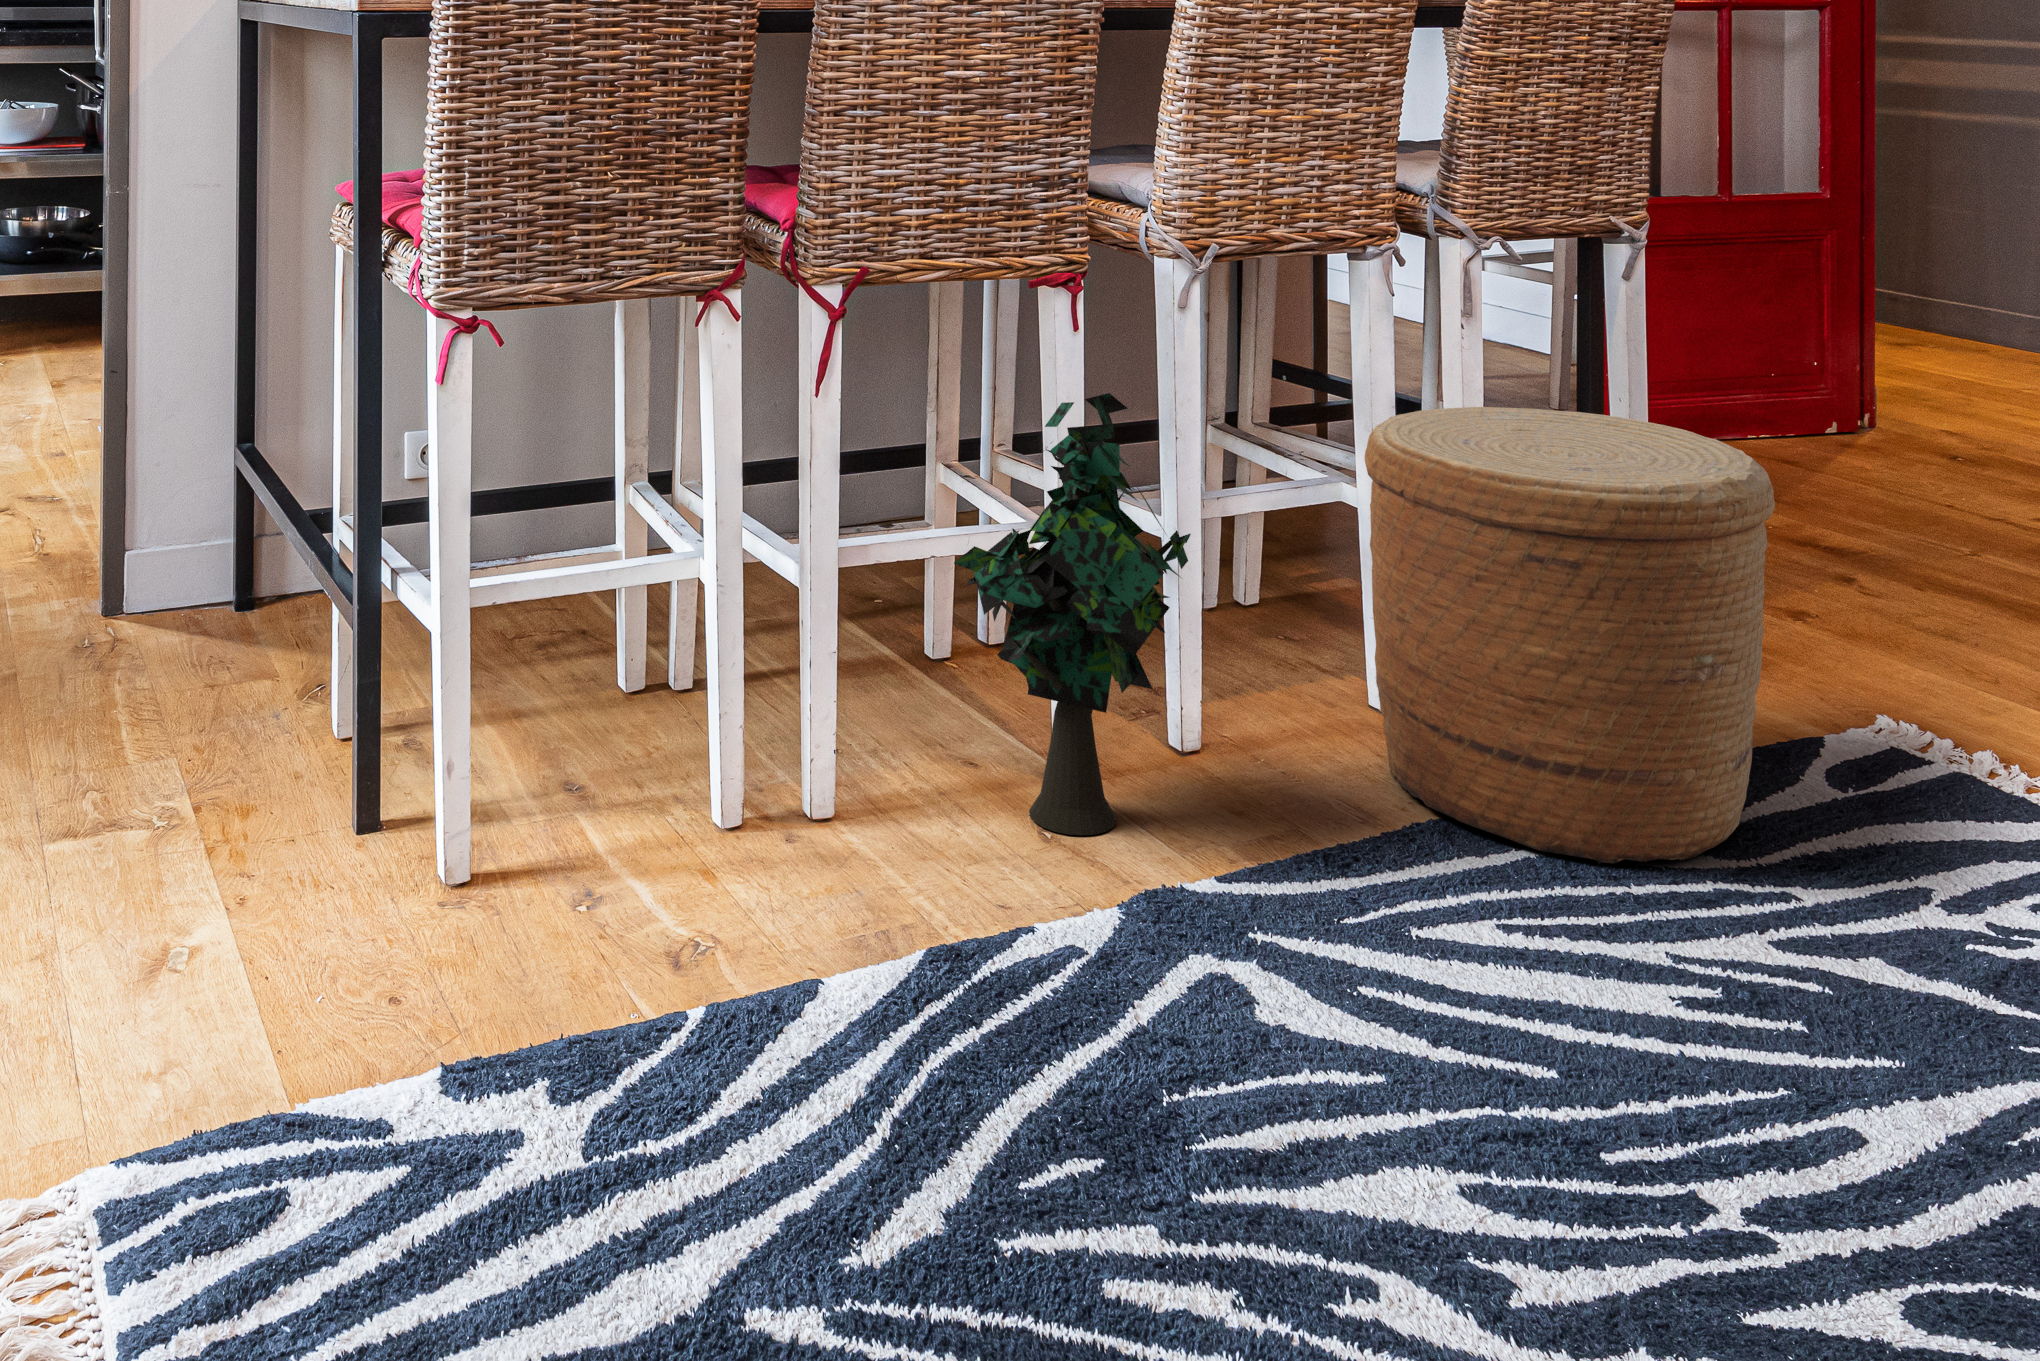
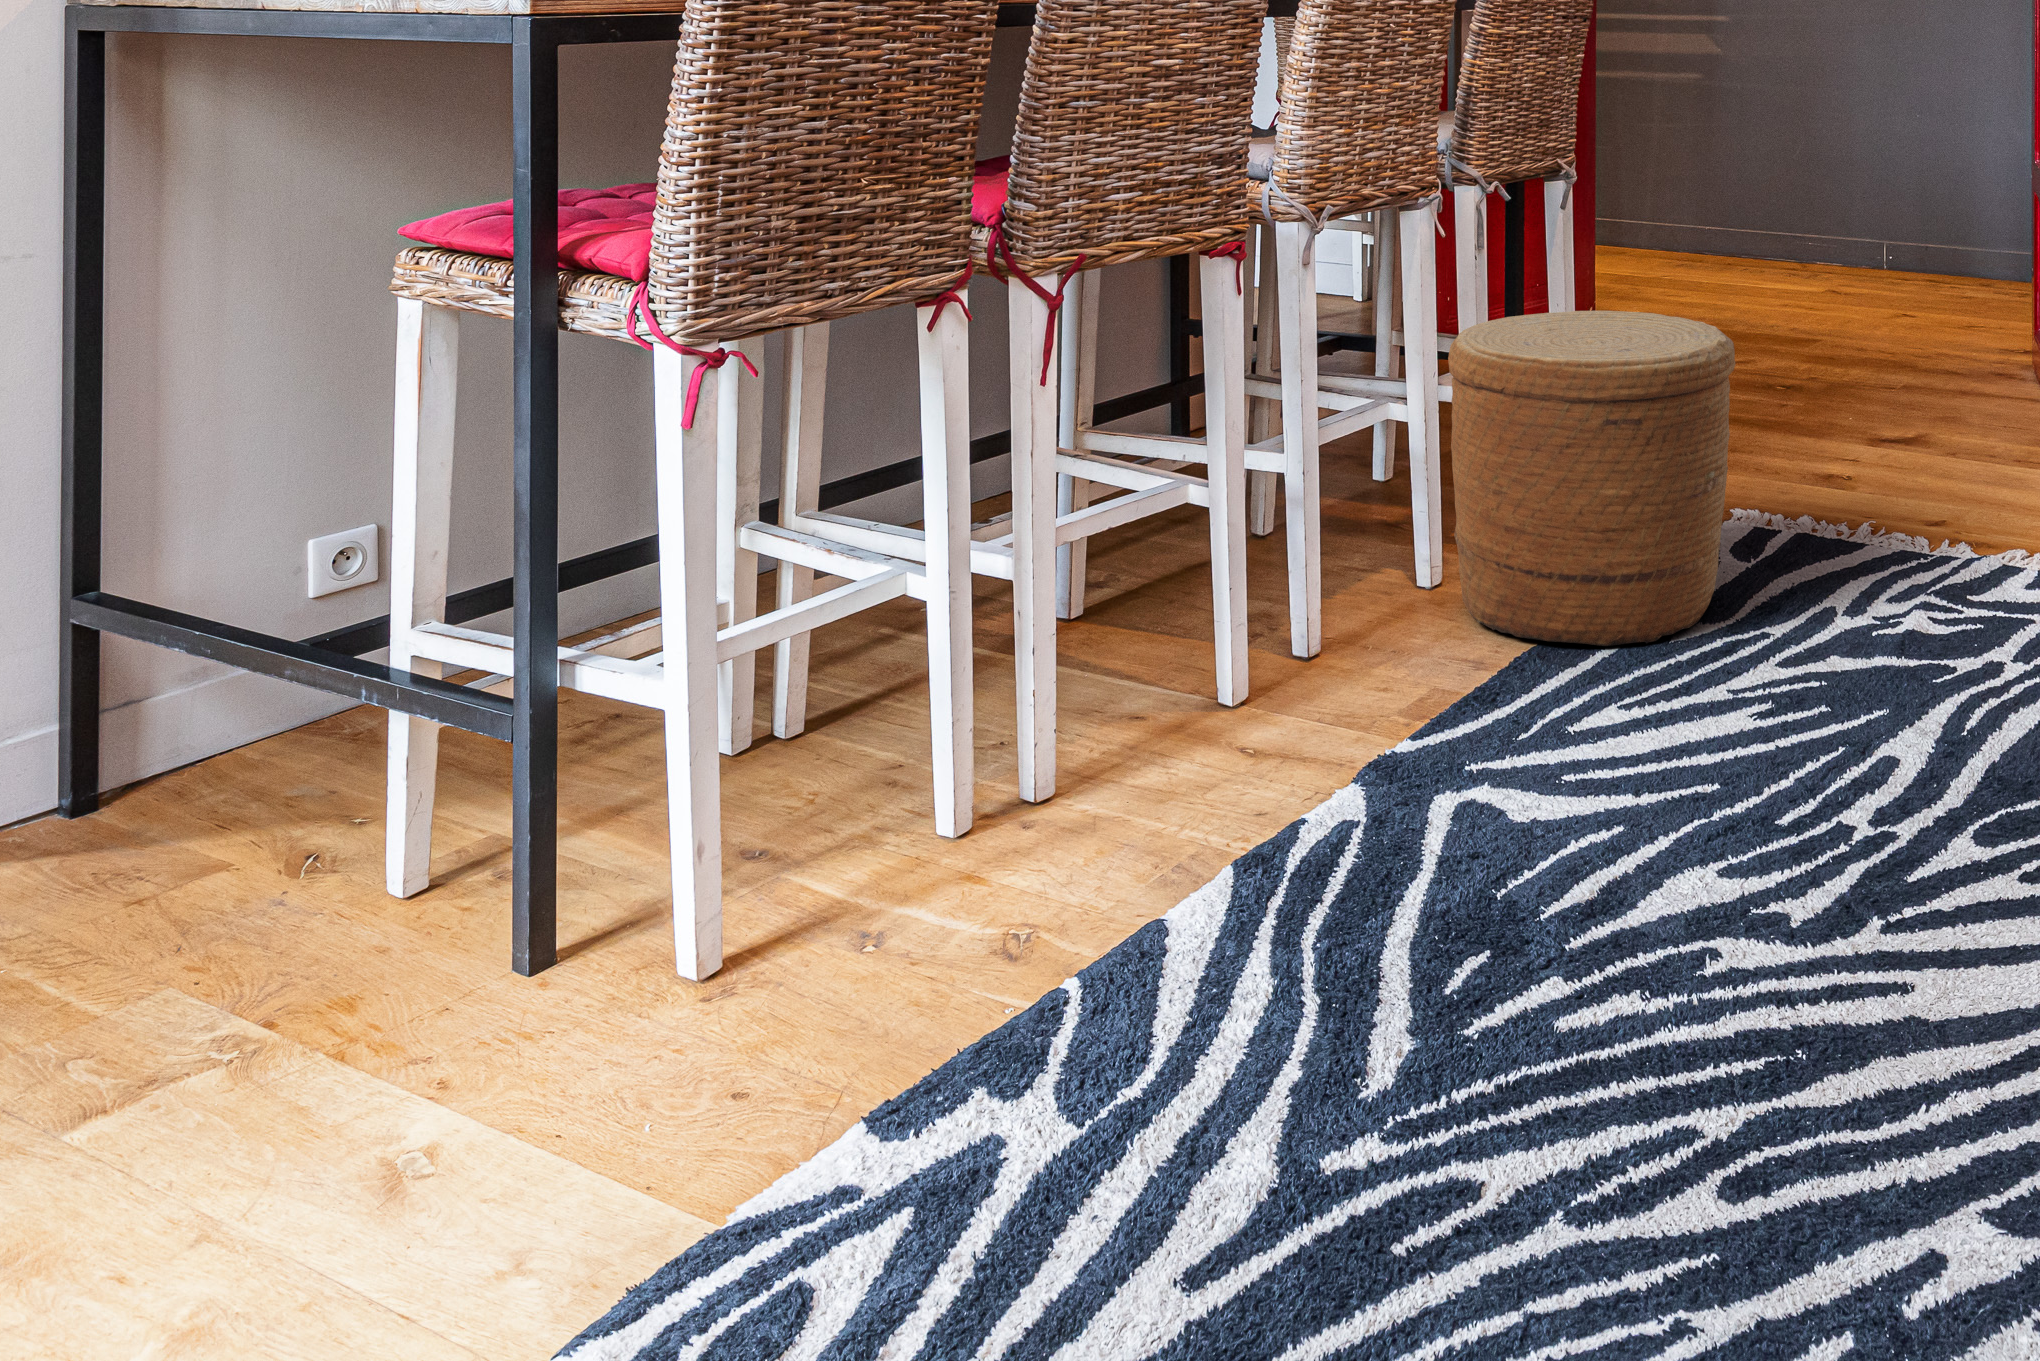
decorative plant: present [954,393,1191,835] -> none [1166,341,1358,737]

